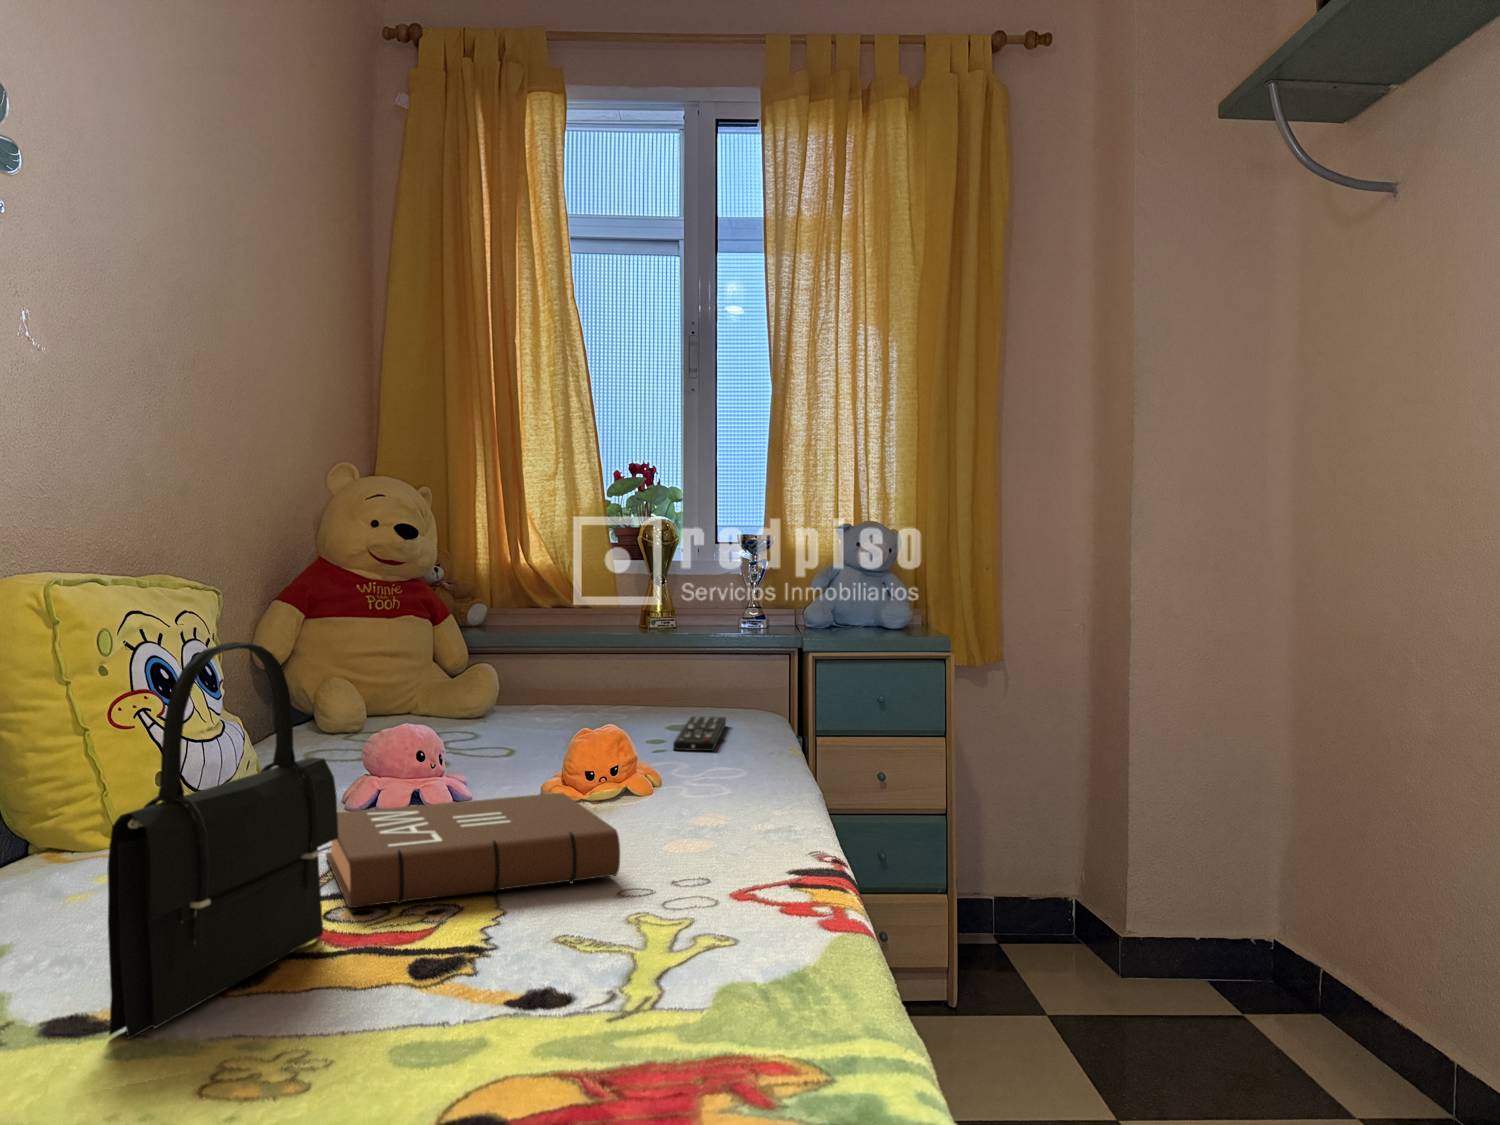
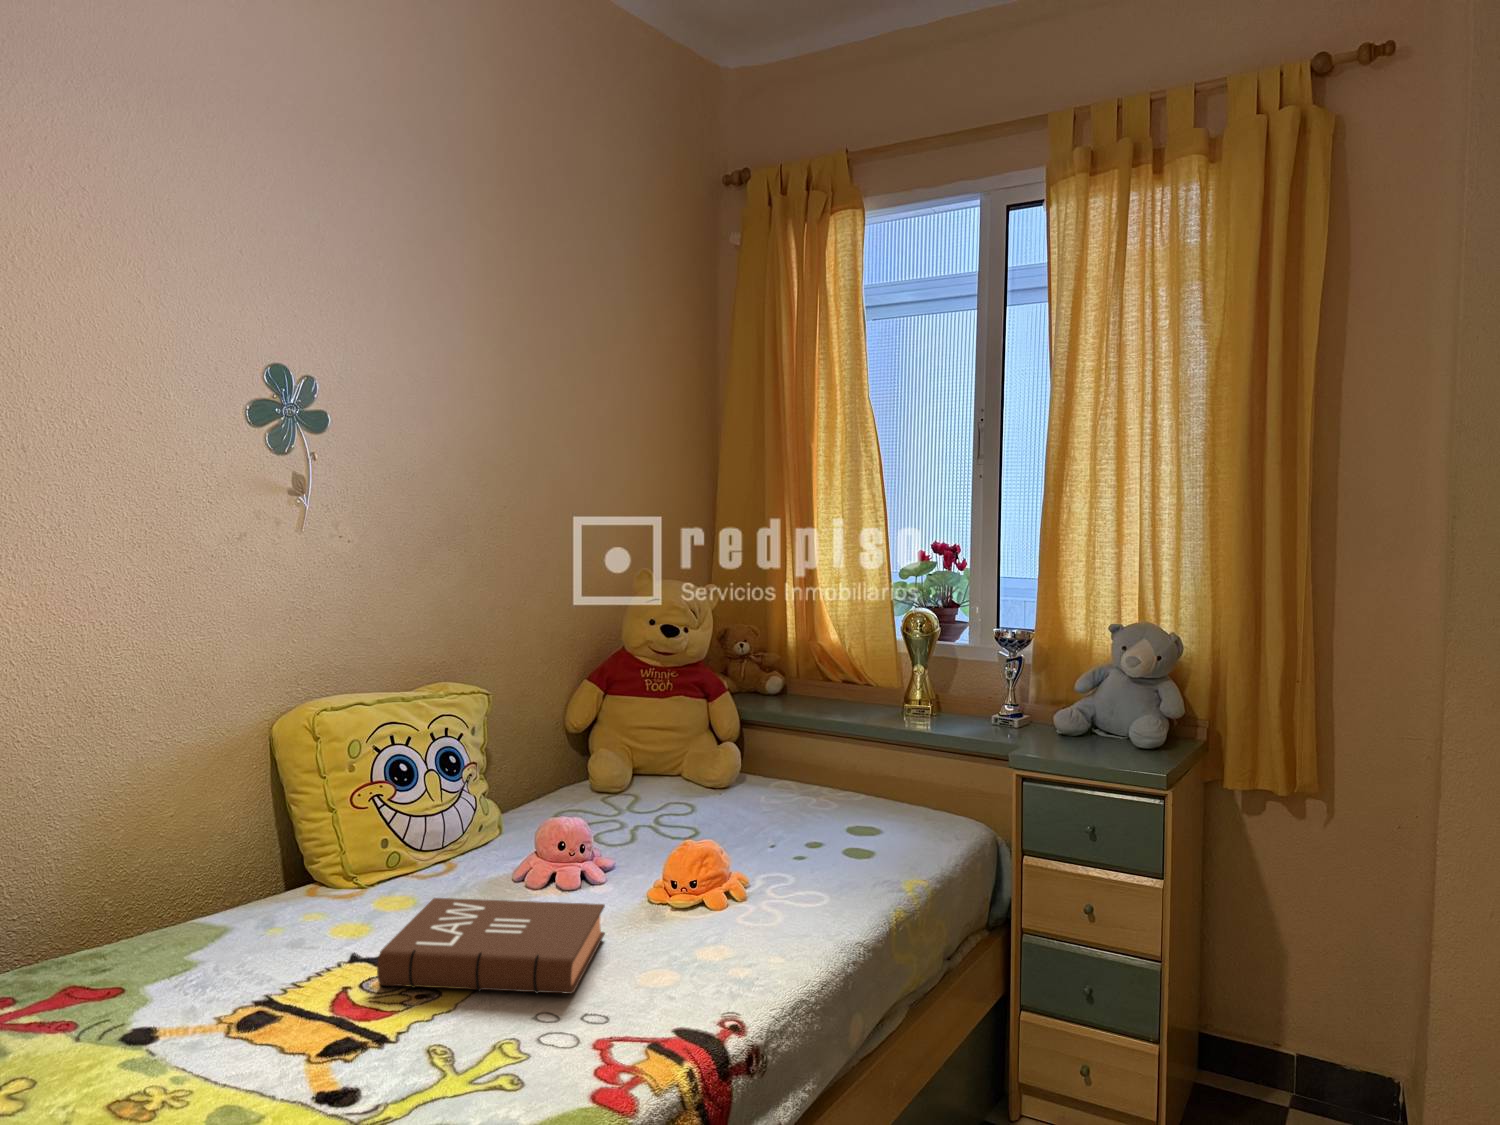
handbag: present [108,642,339,1039] -> none [131,820,339,1075]
remote control: present [673,716,726,751] -> none [831,803,922,849]

